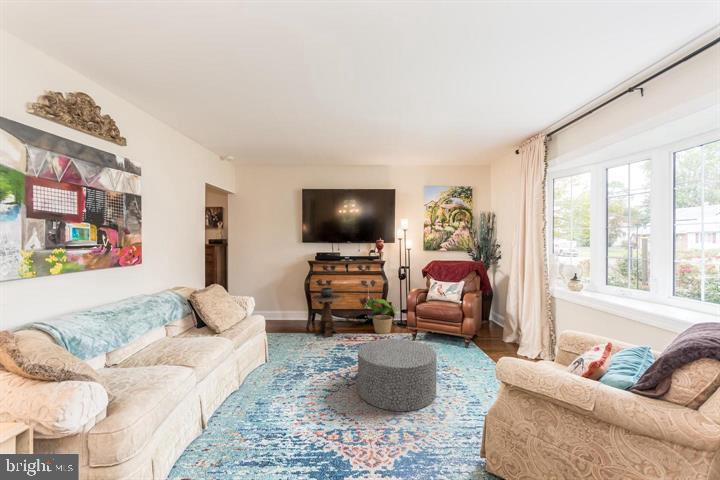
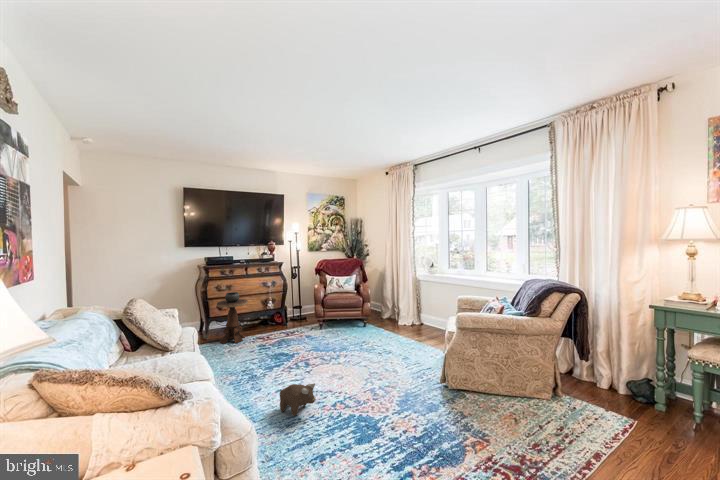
potted plant: present [363,298,395,334] -> none [267,297,298,330]
ottoman: present [358,339,436,411] -> none [313,325,377,379]
plush toy: none [281,393,312,429] -> present [280,383,316,416]

